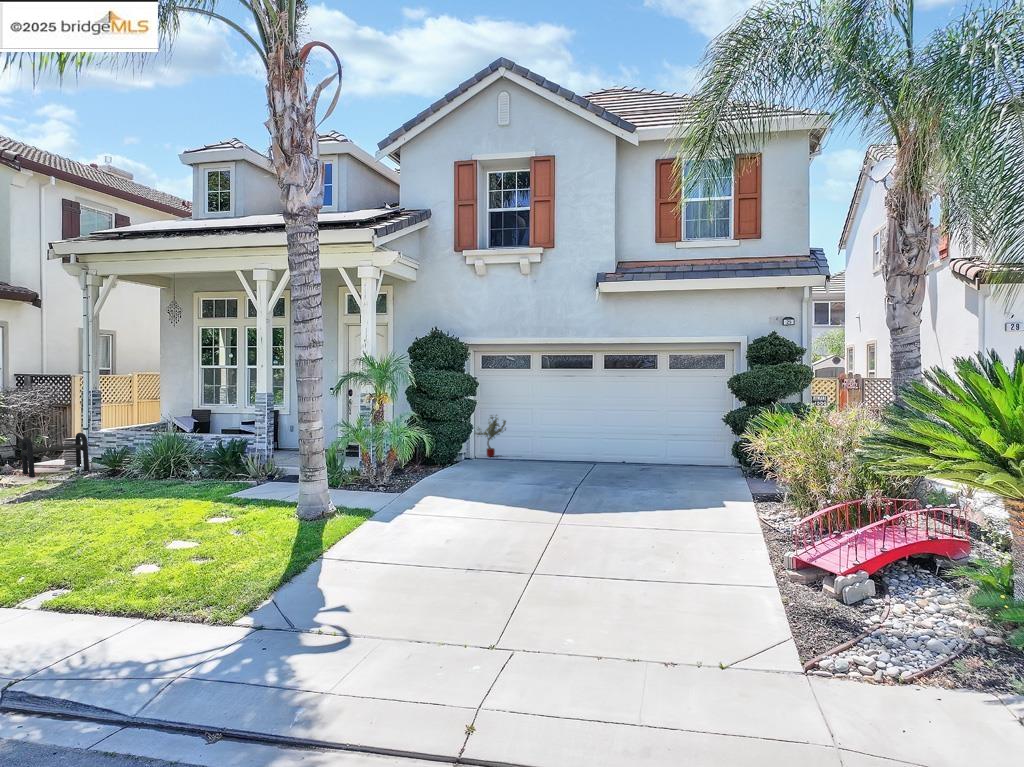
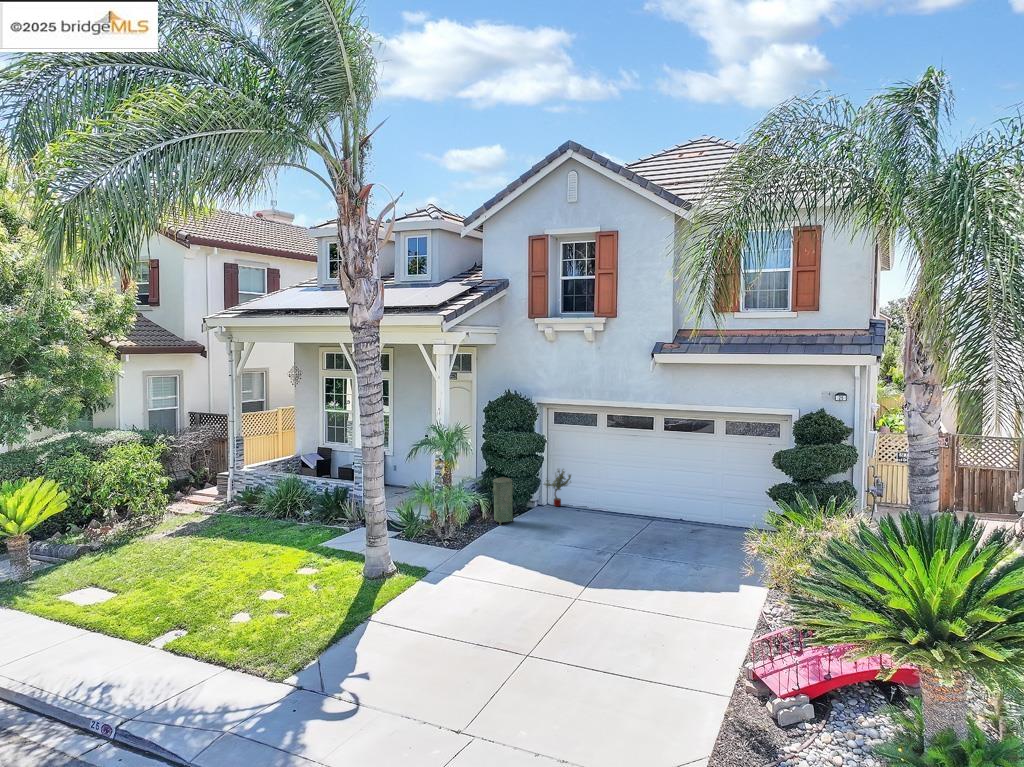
trash can: none [426,419,450,473] -> present [492,477,514,525]
bench: present [21,433,89,477] -> none [183,471,232,509]

